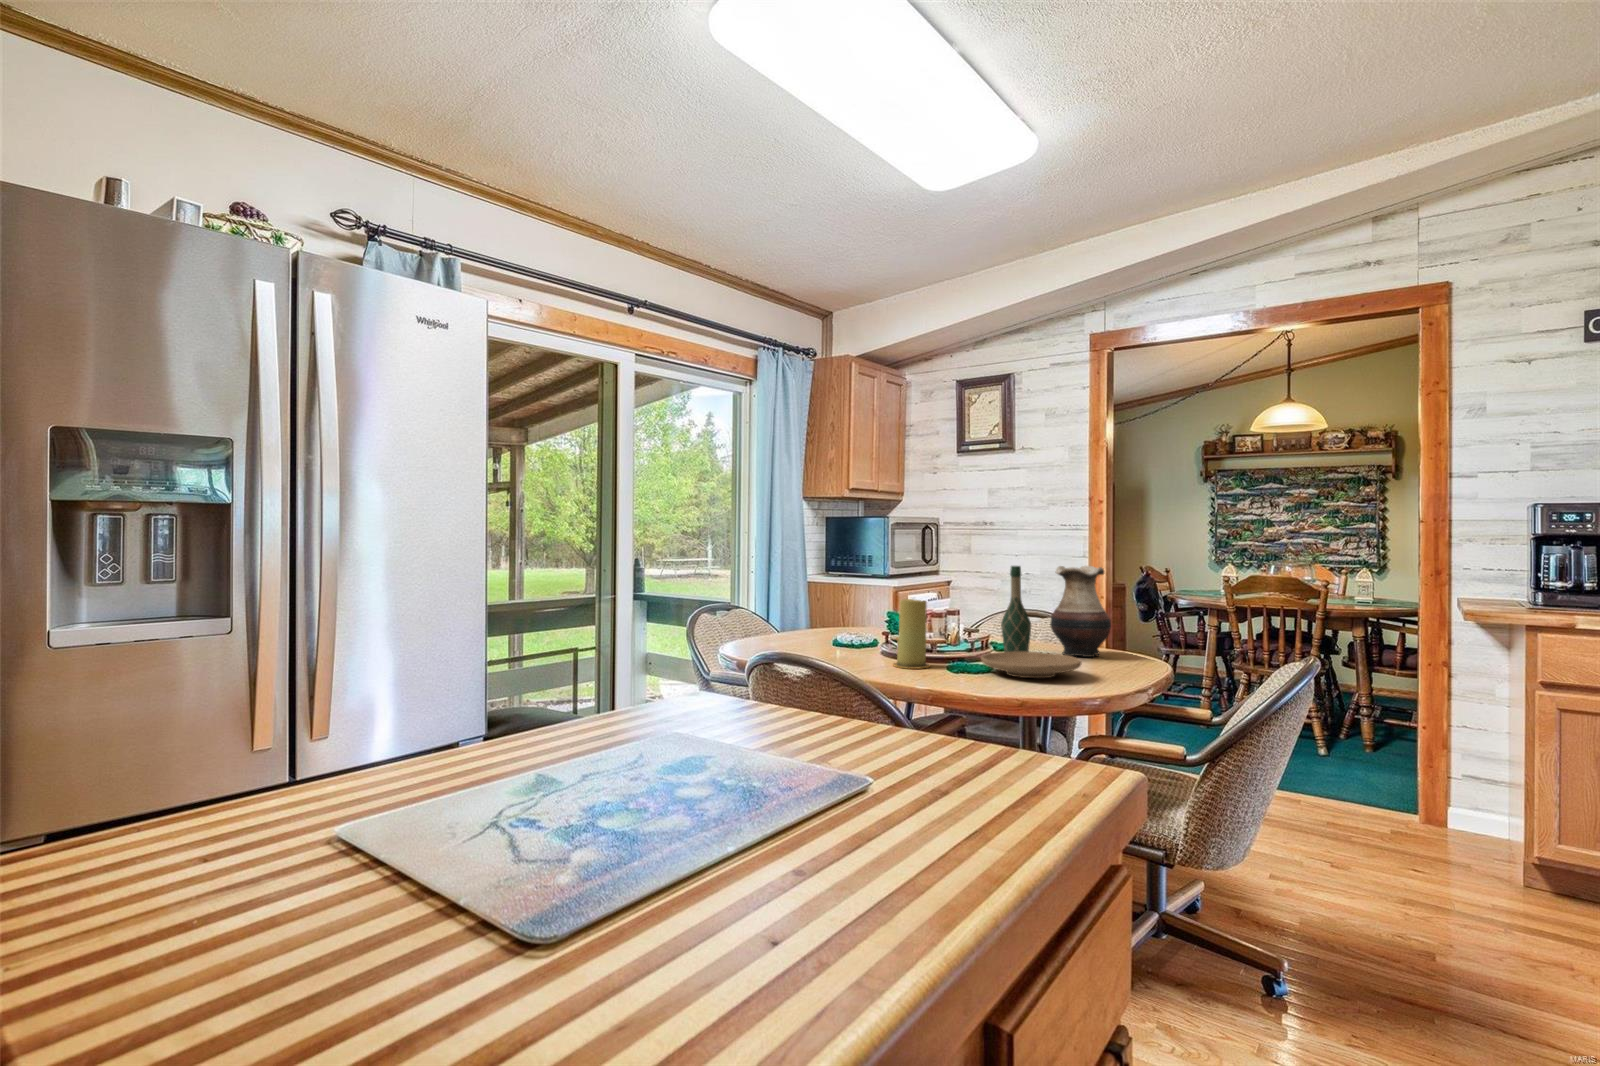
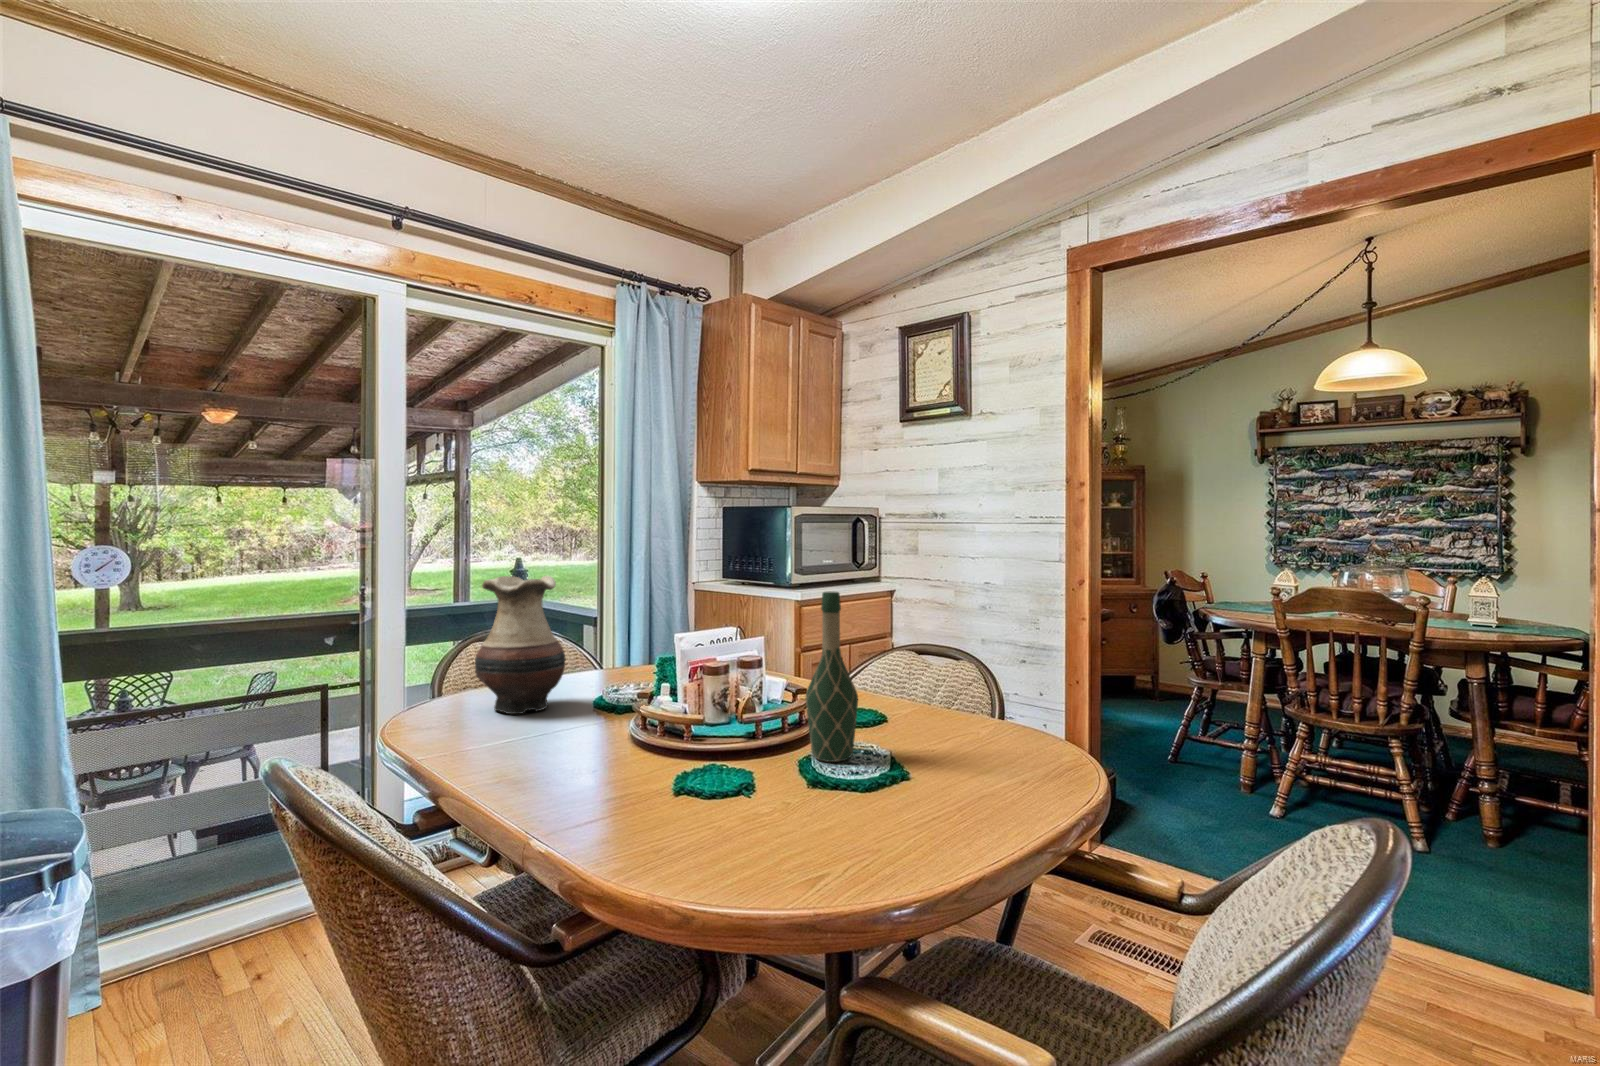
vase: present [1050,566,1111,657] -> present [475,576,566,714]
candle: present [893,599,930,669] -> none [562,657,635,795]
plate: present [981,652,1082,678] -> none [695,760,890,837]

